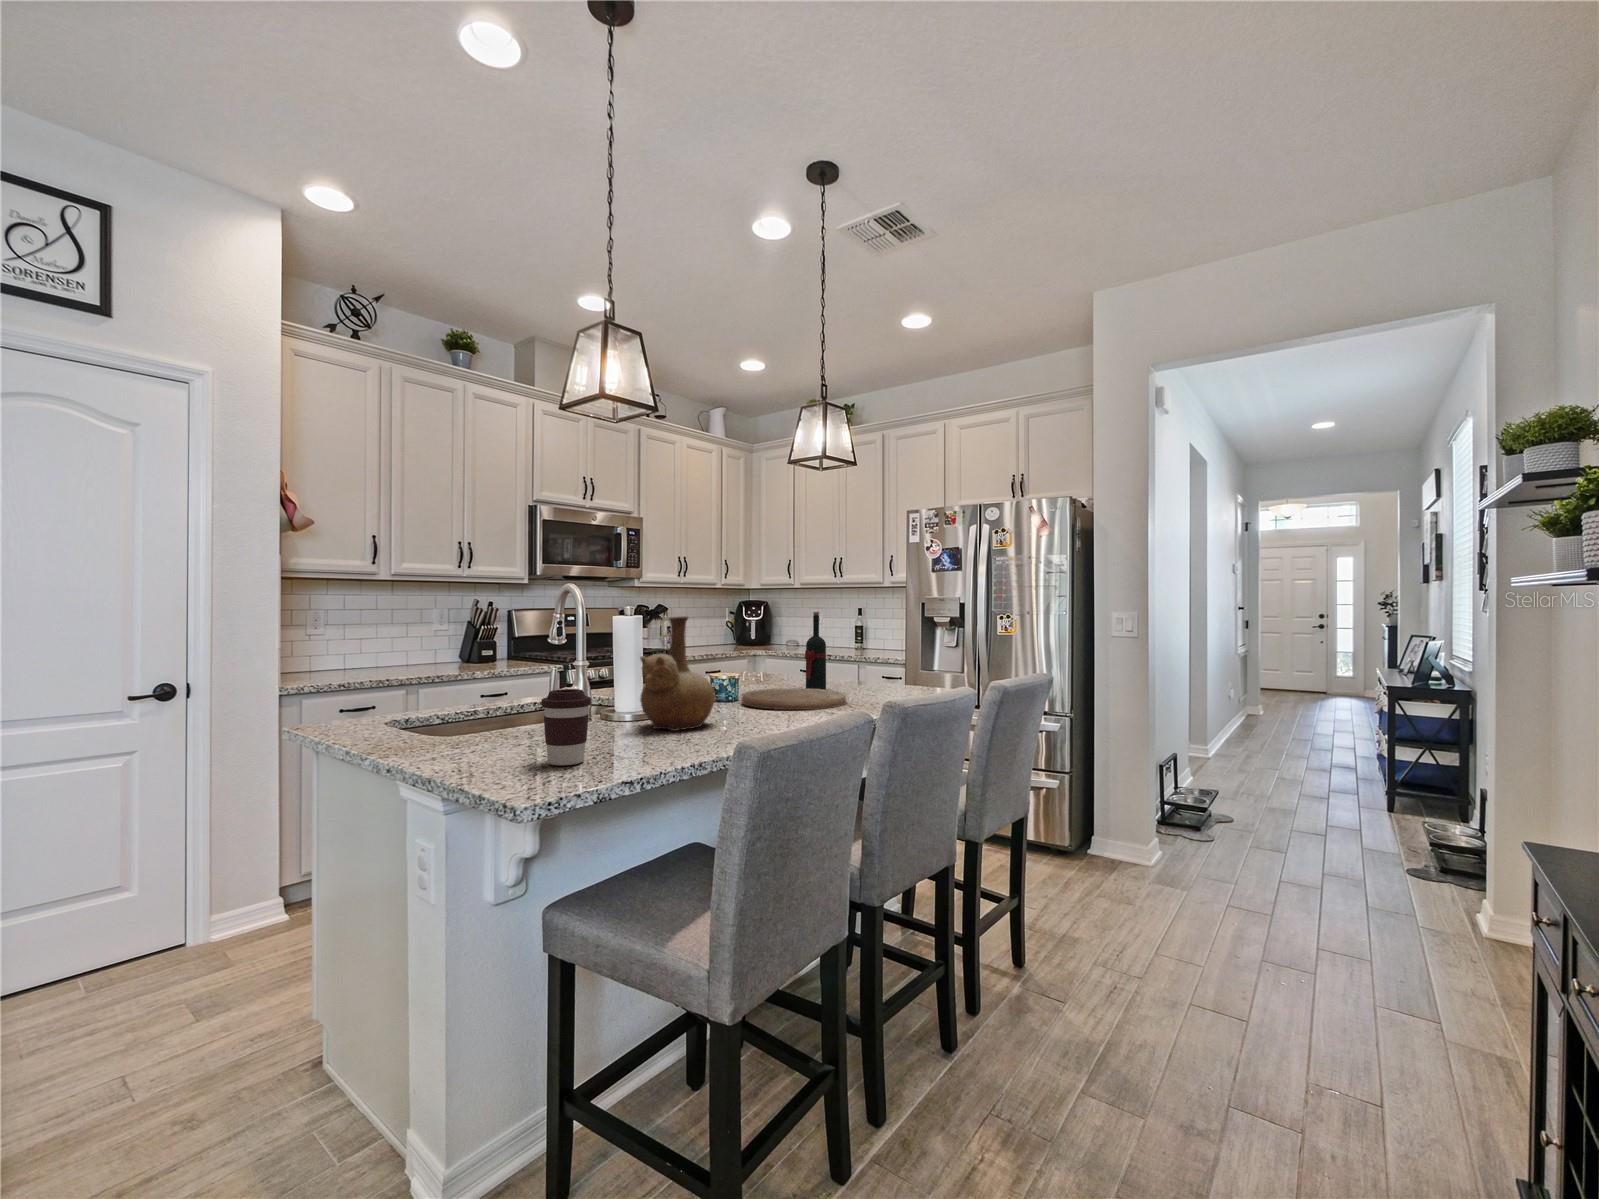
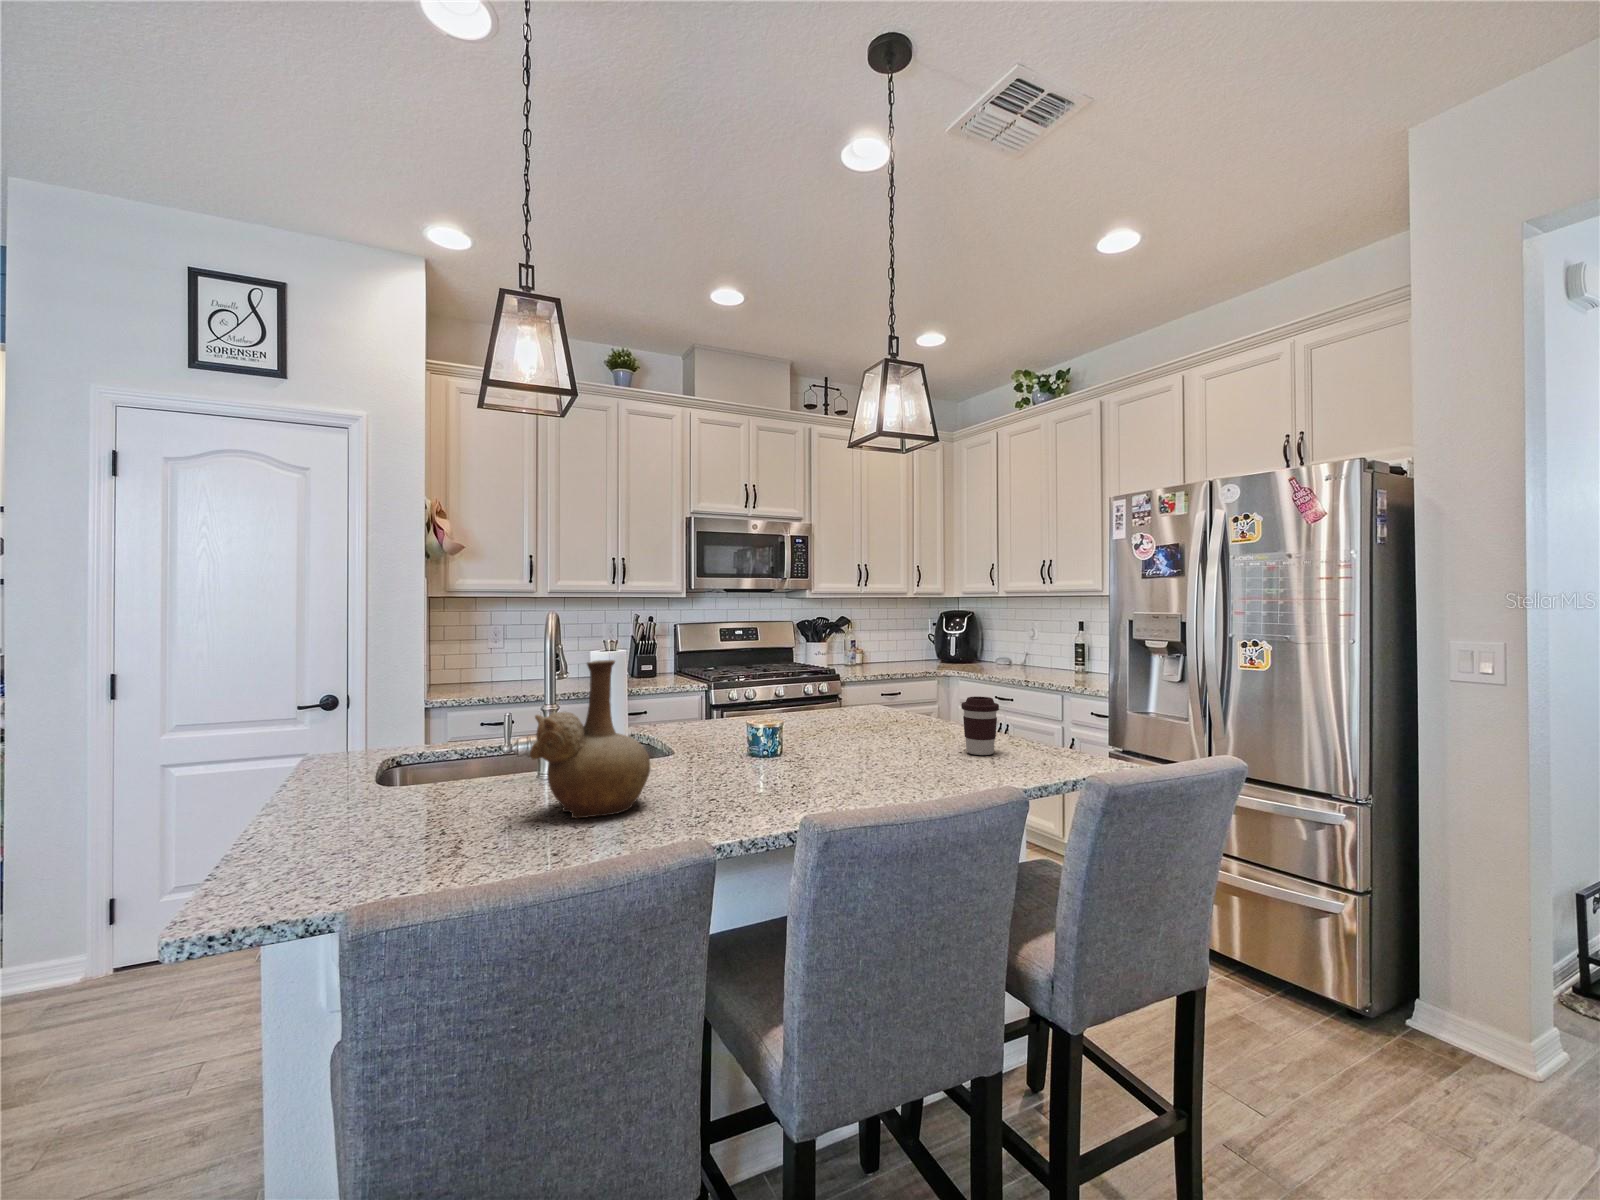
wine bottle: present [805,612,826,690] -> none [881,642,914,749]
coffee cup: present [541,689,591,766] -> present [961,696,999,755]
cutting board: present [742,689,846,710] -> none [755,746,898,791]

